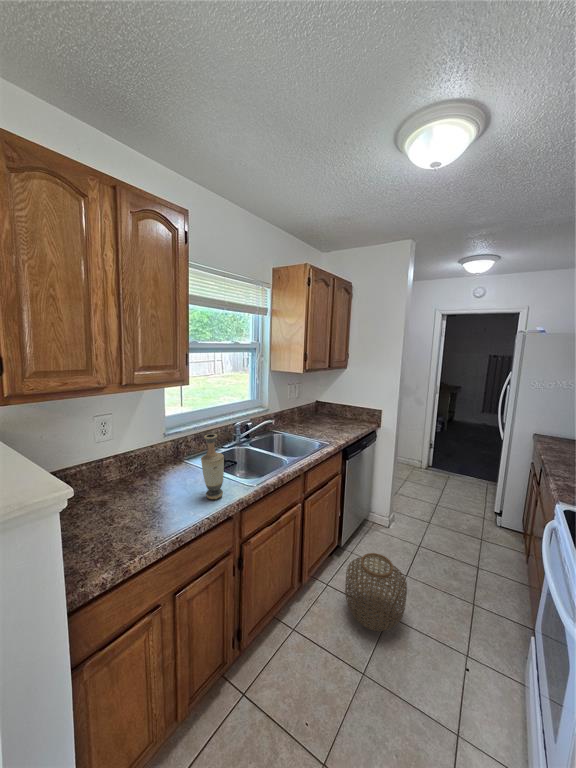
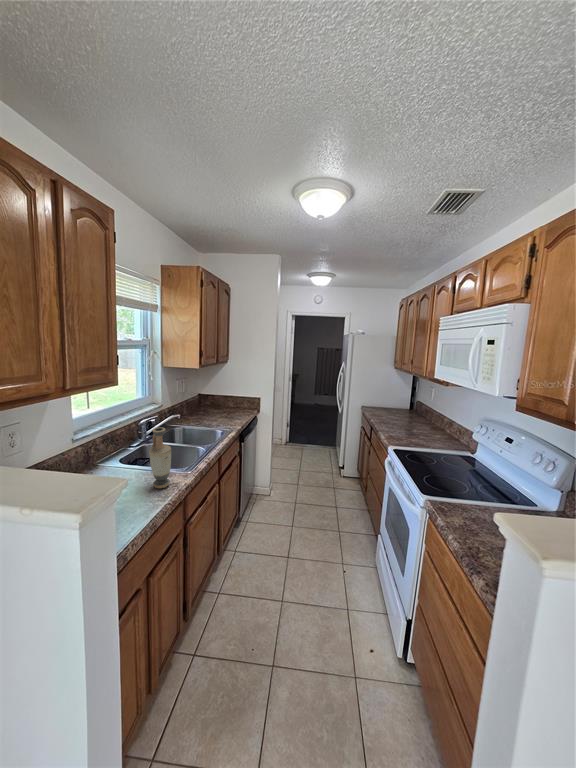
woven basket: present [345,553,407,631] -> none [256,511,303,570]

